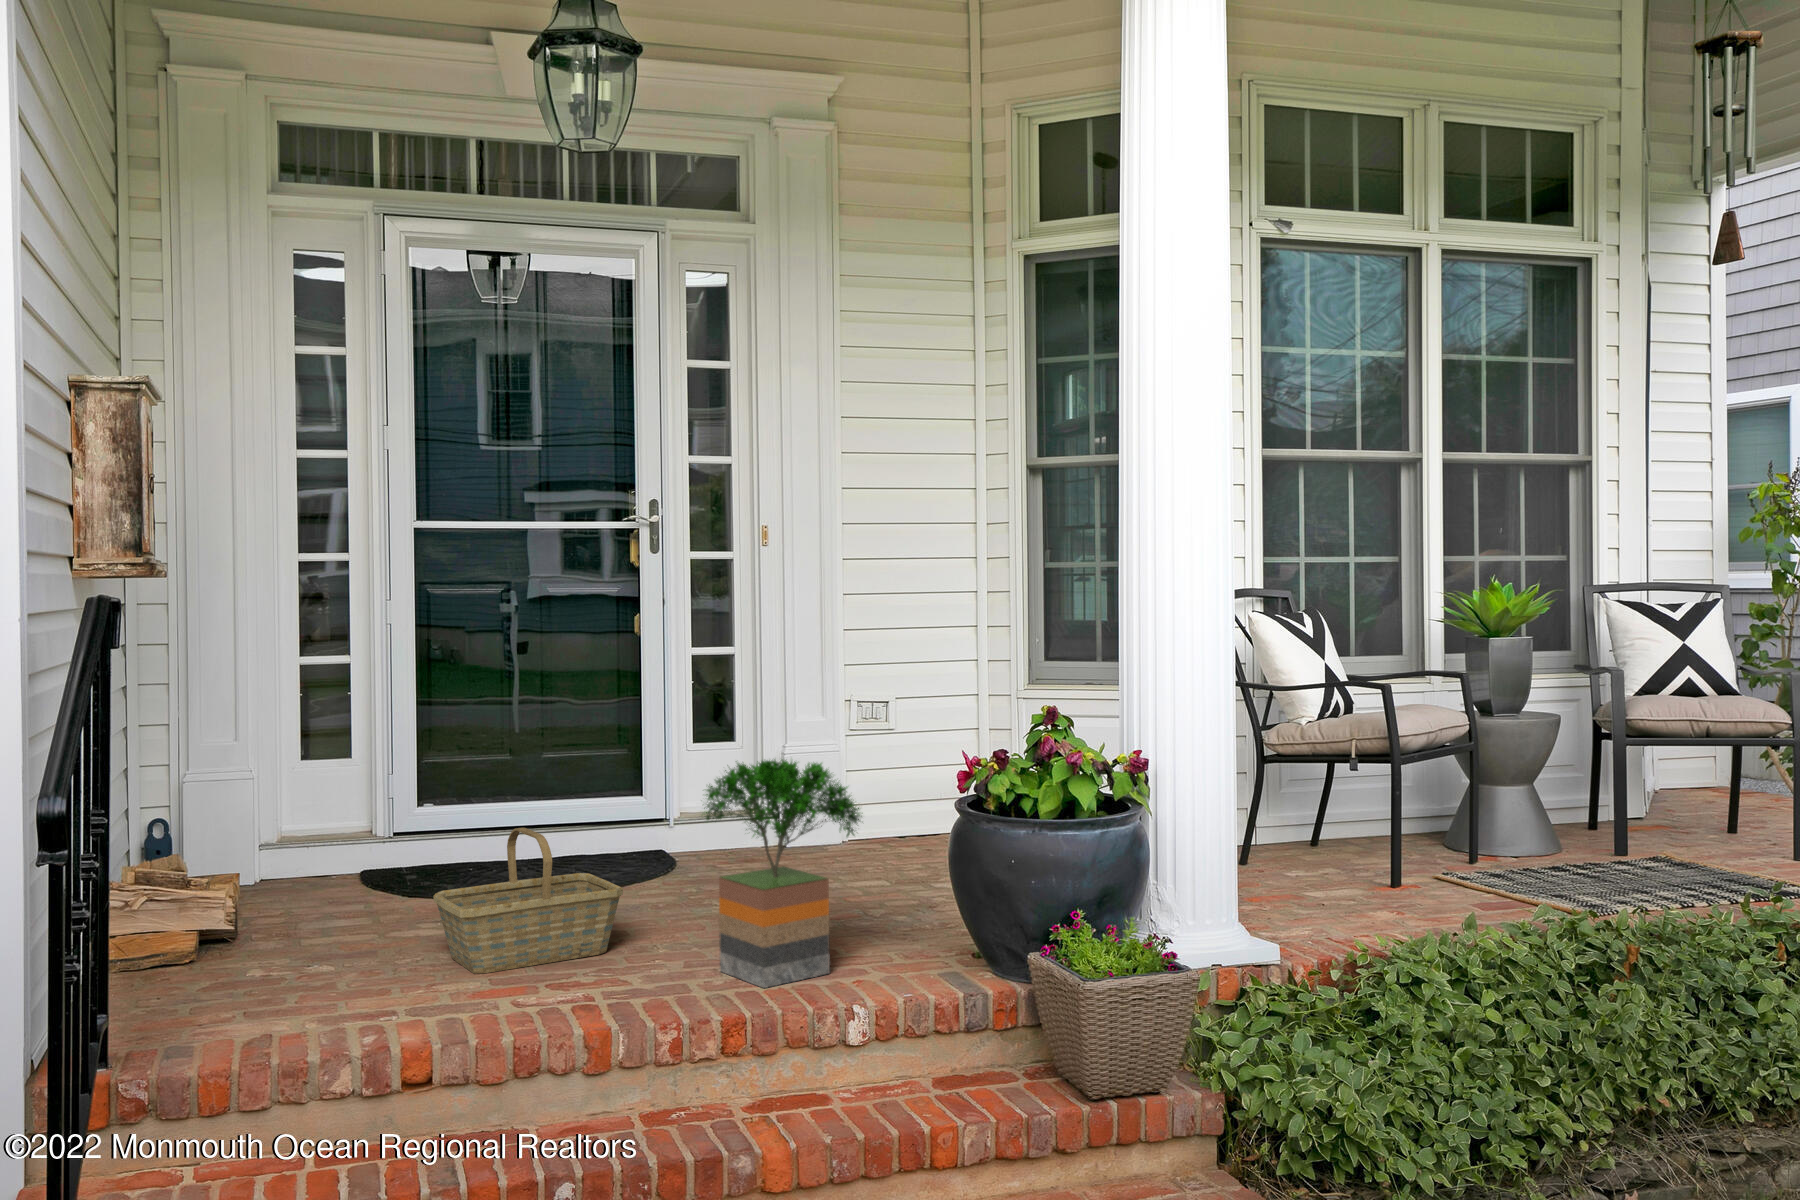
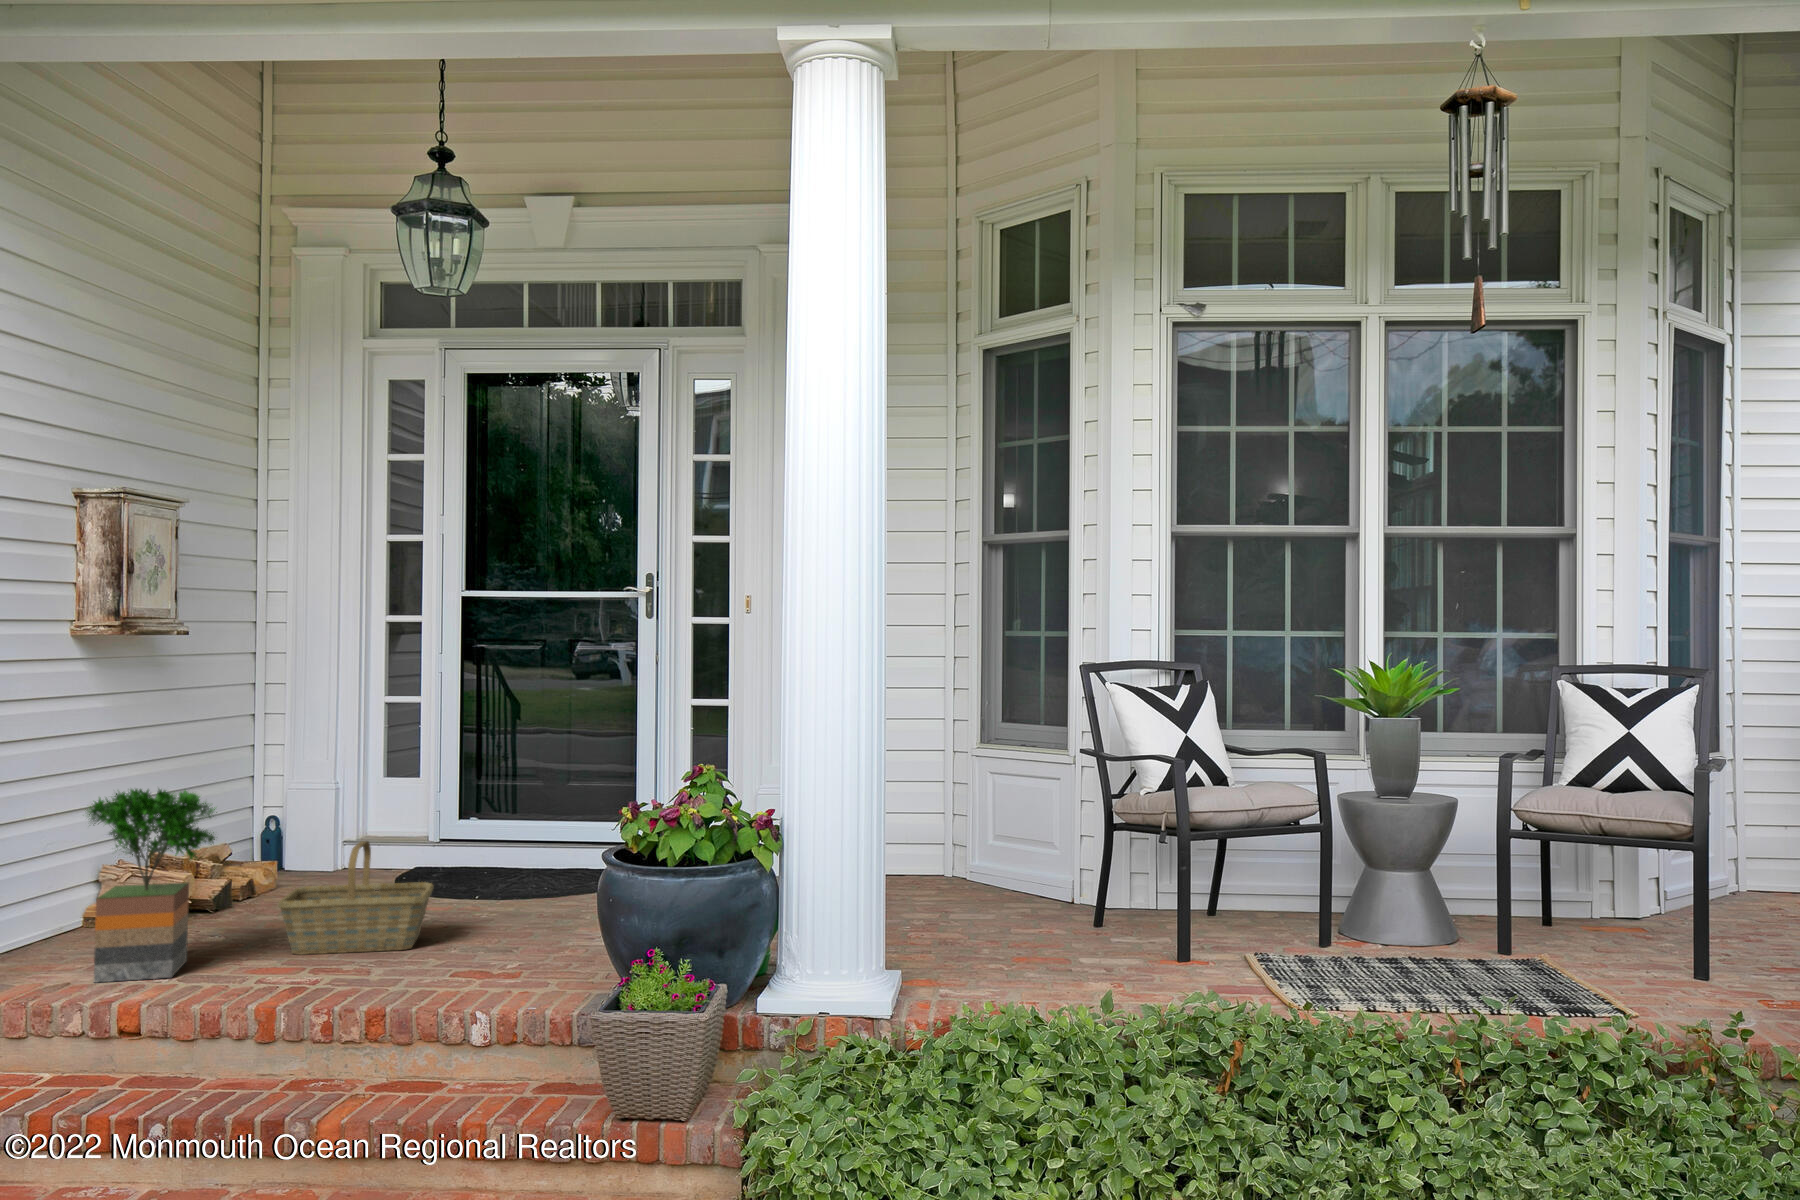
potted tree: present [704,759,862,988] -> present [85,789,217,982]

